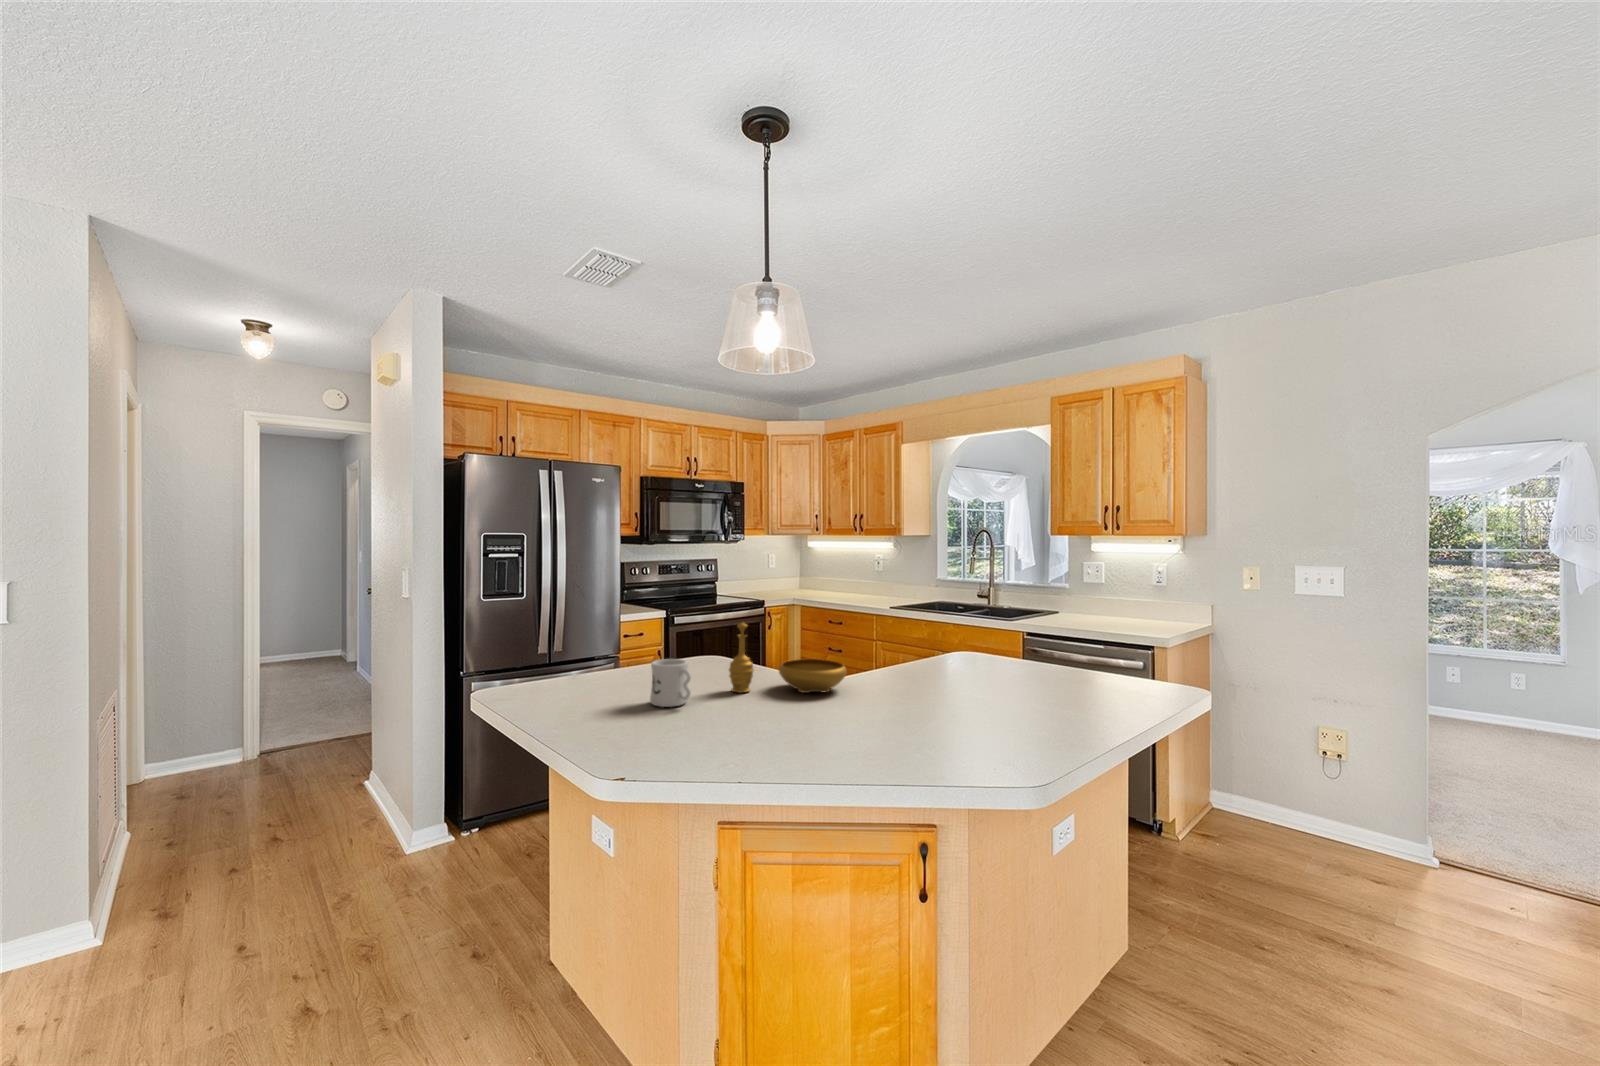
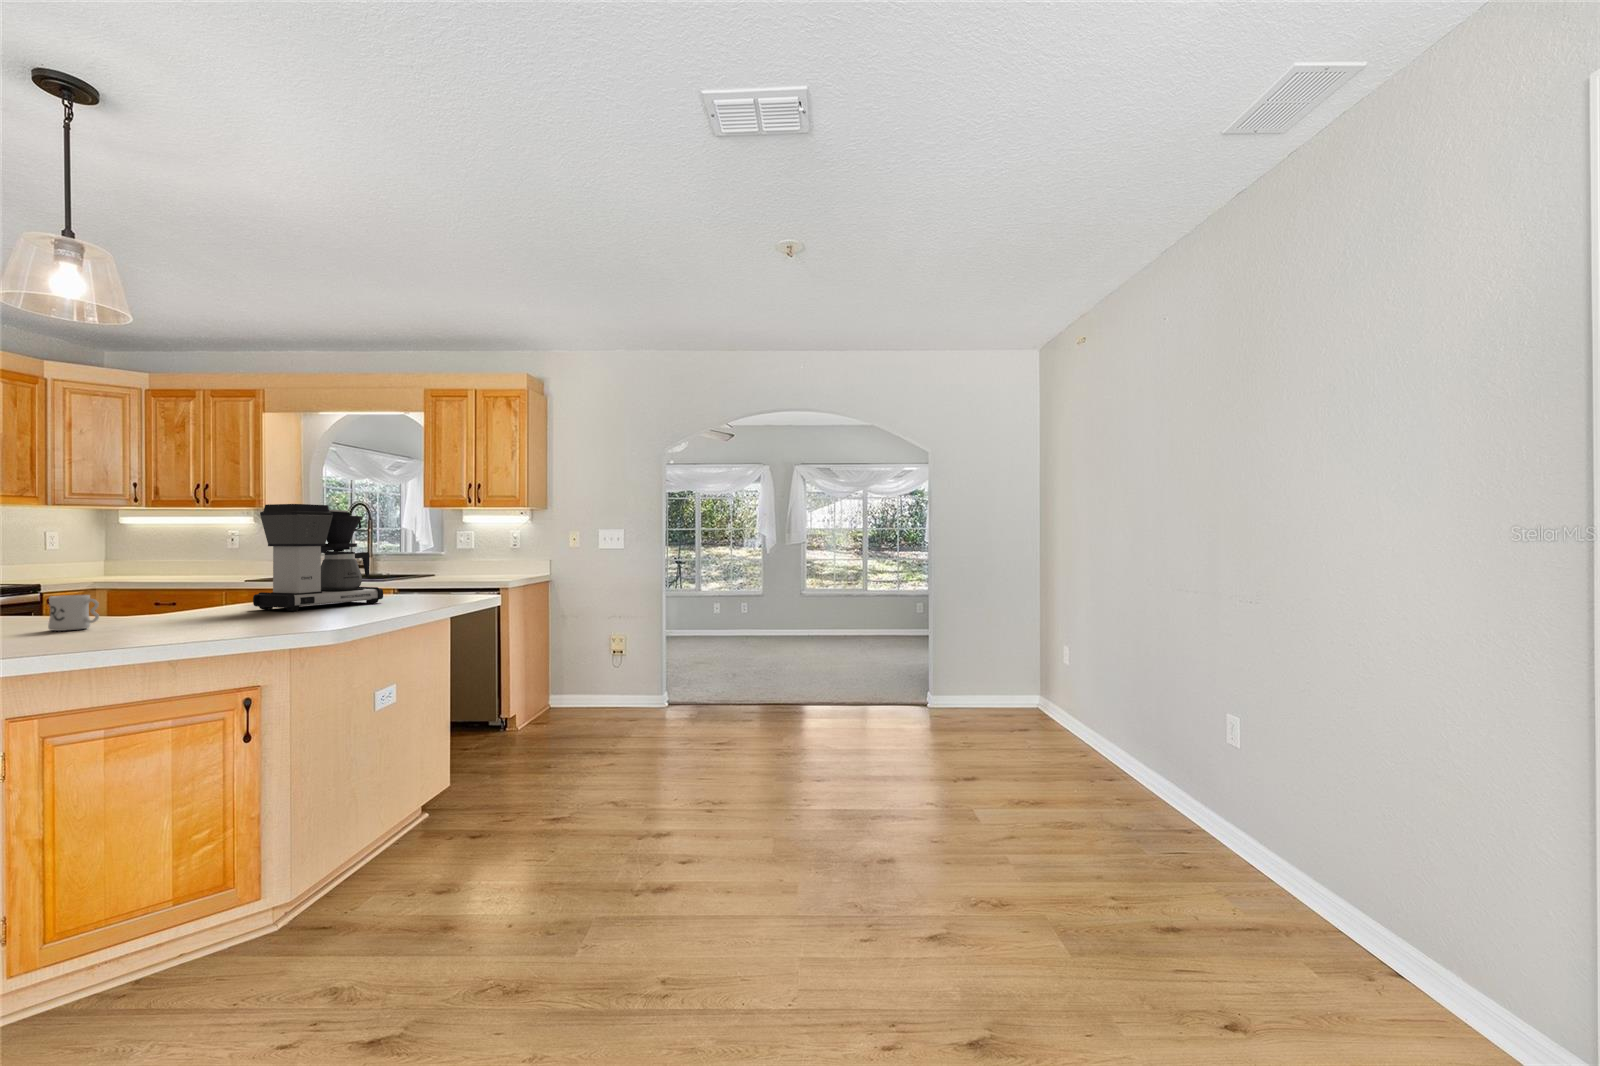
coffee maker: none [863,543,1017,693] -> present [253,504,383,611]
decorative bowl: present [729,623,847,693] -> none [123,565,242,622]

